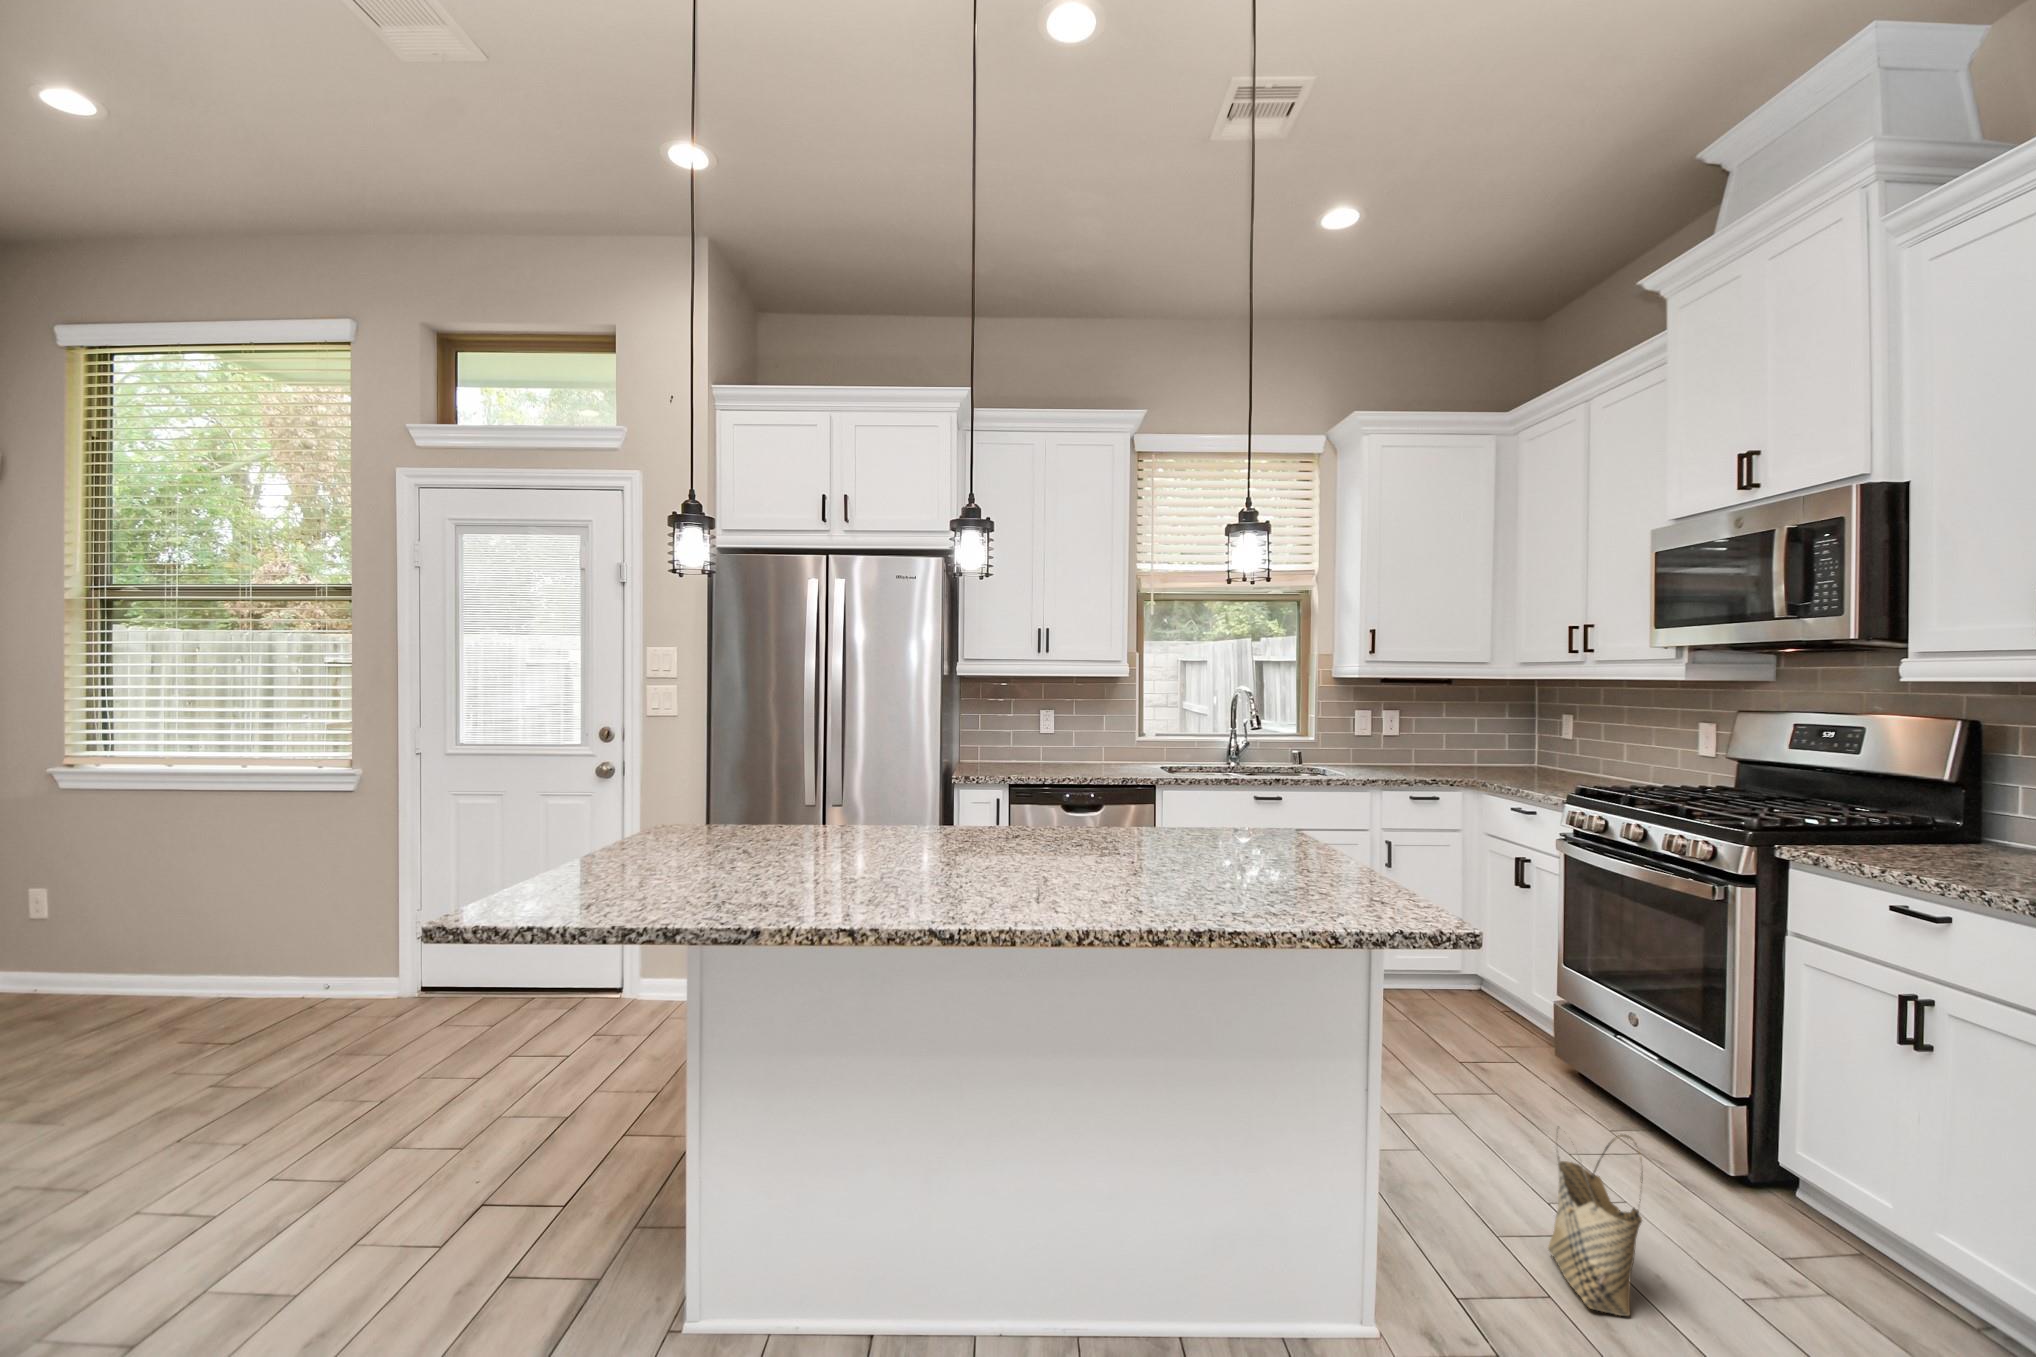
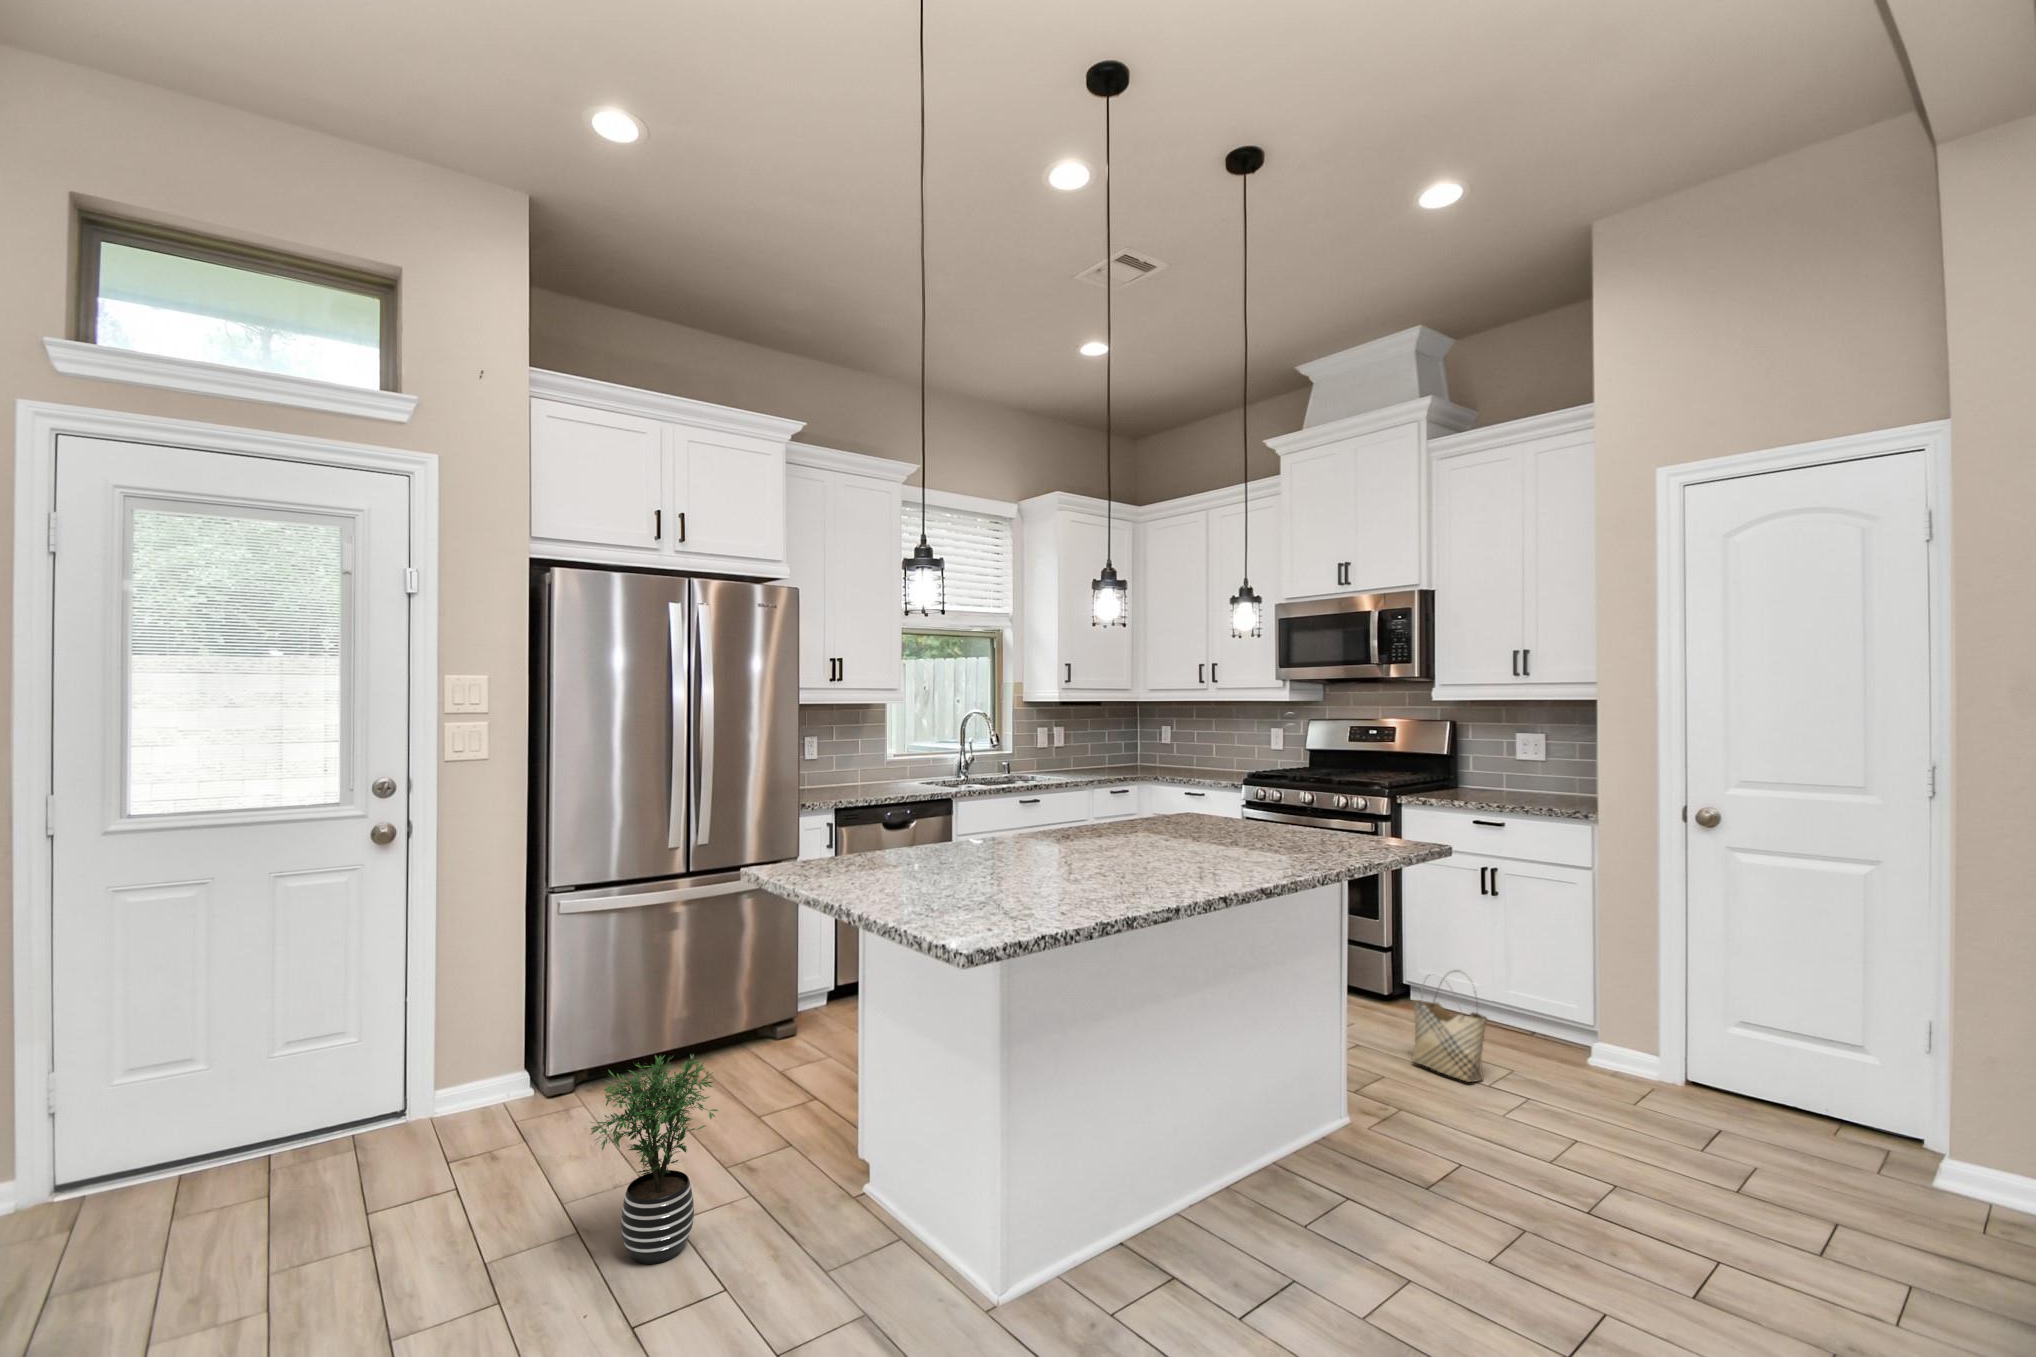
potted plant: none [526,977,649,1145] -> present [591,1054,718,1264]

